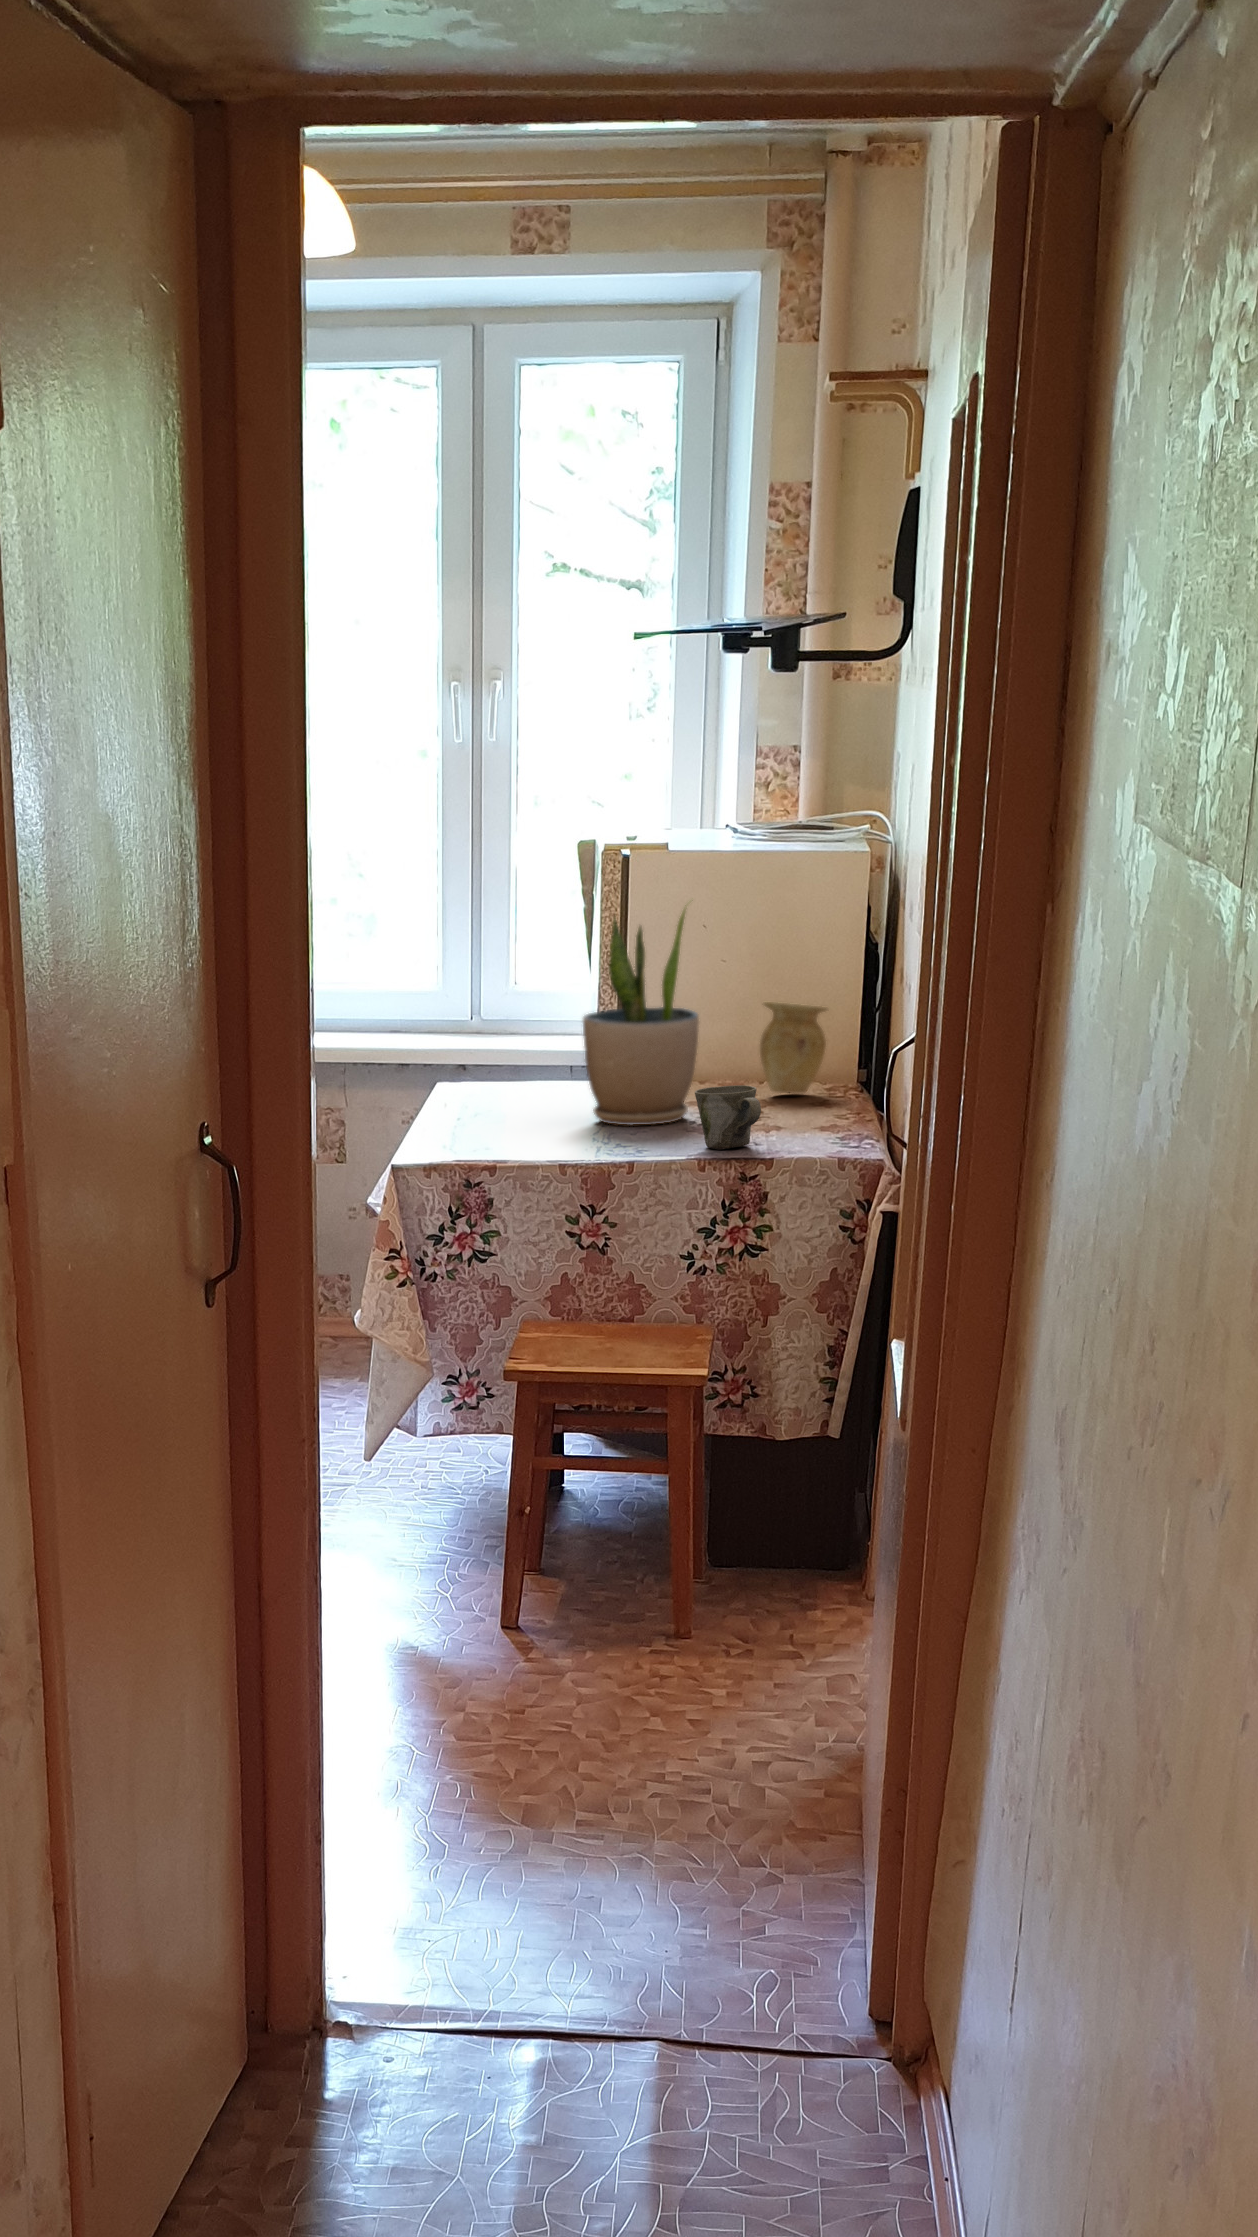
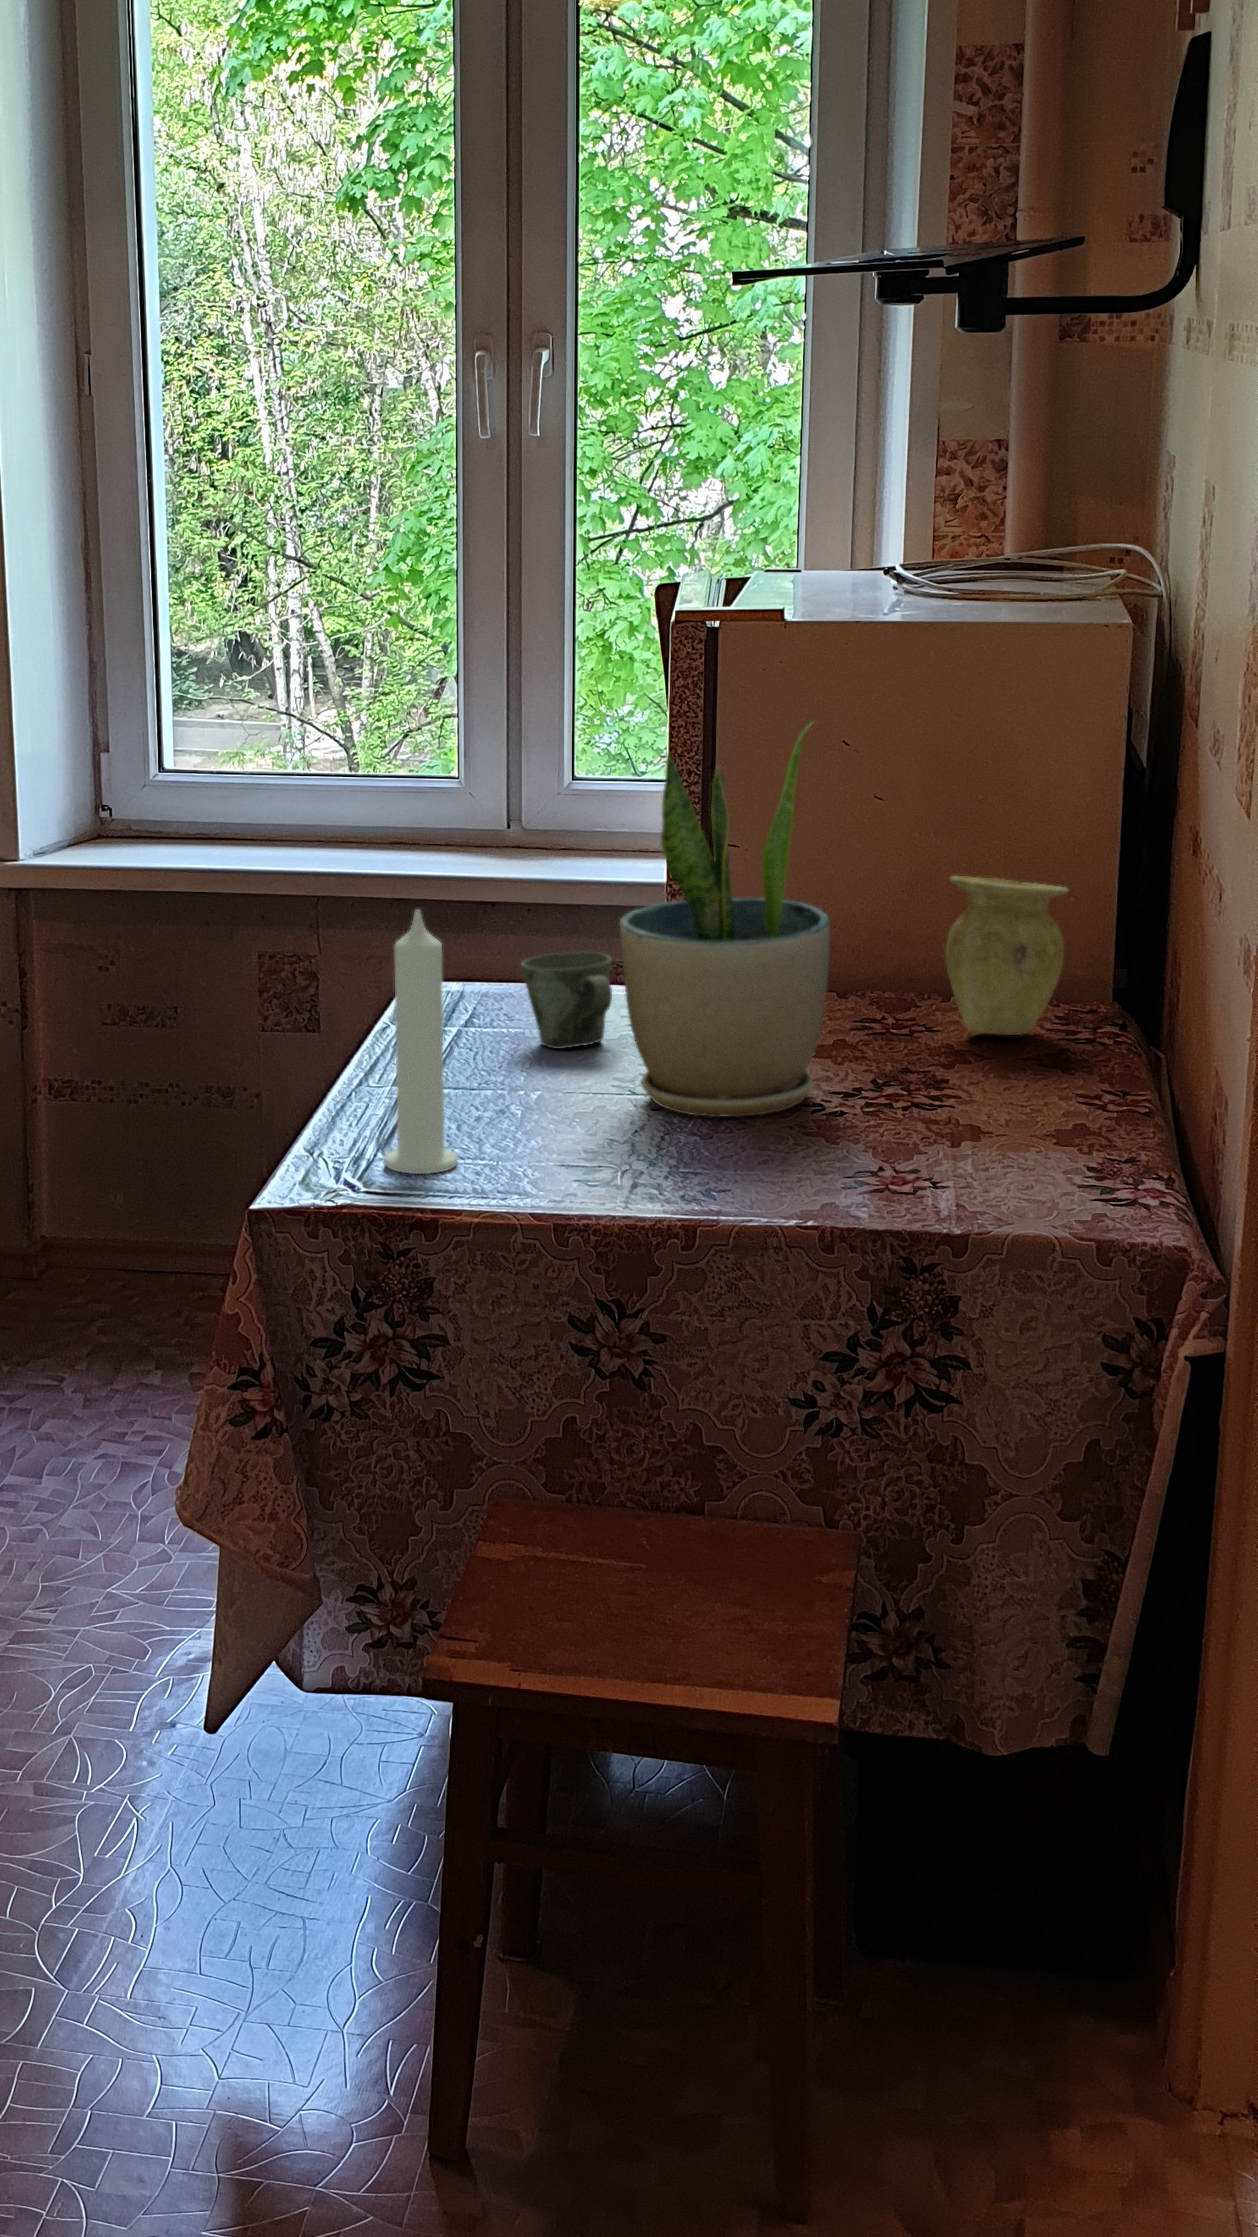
candle: none [461,1000,501,1147] -> present [384,909,458,1174]
mug: present [695,1085,761,1149] -> present [521,952,612,1049]

